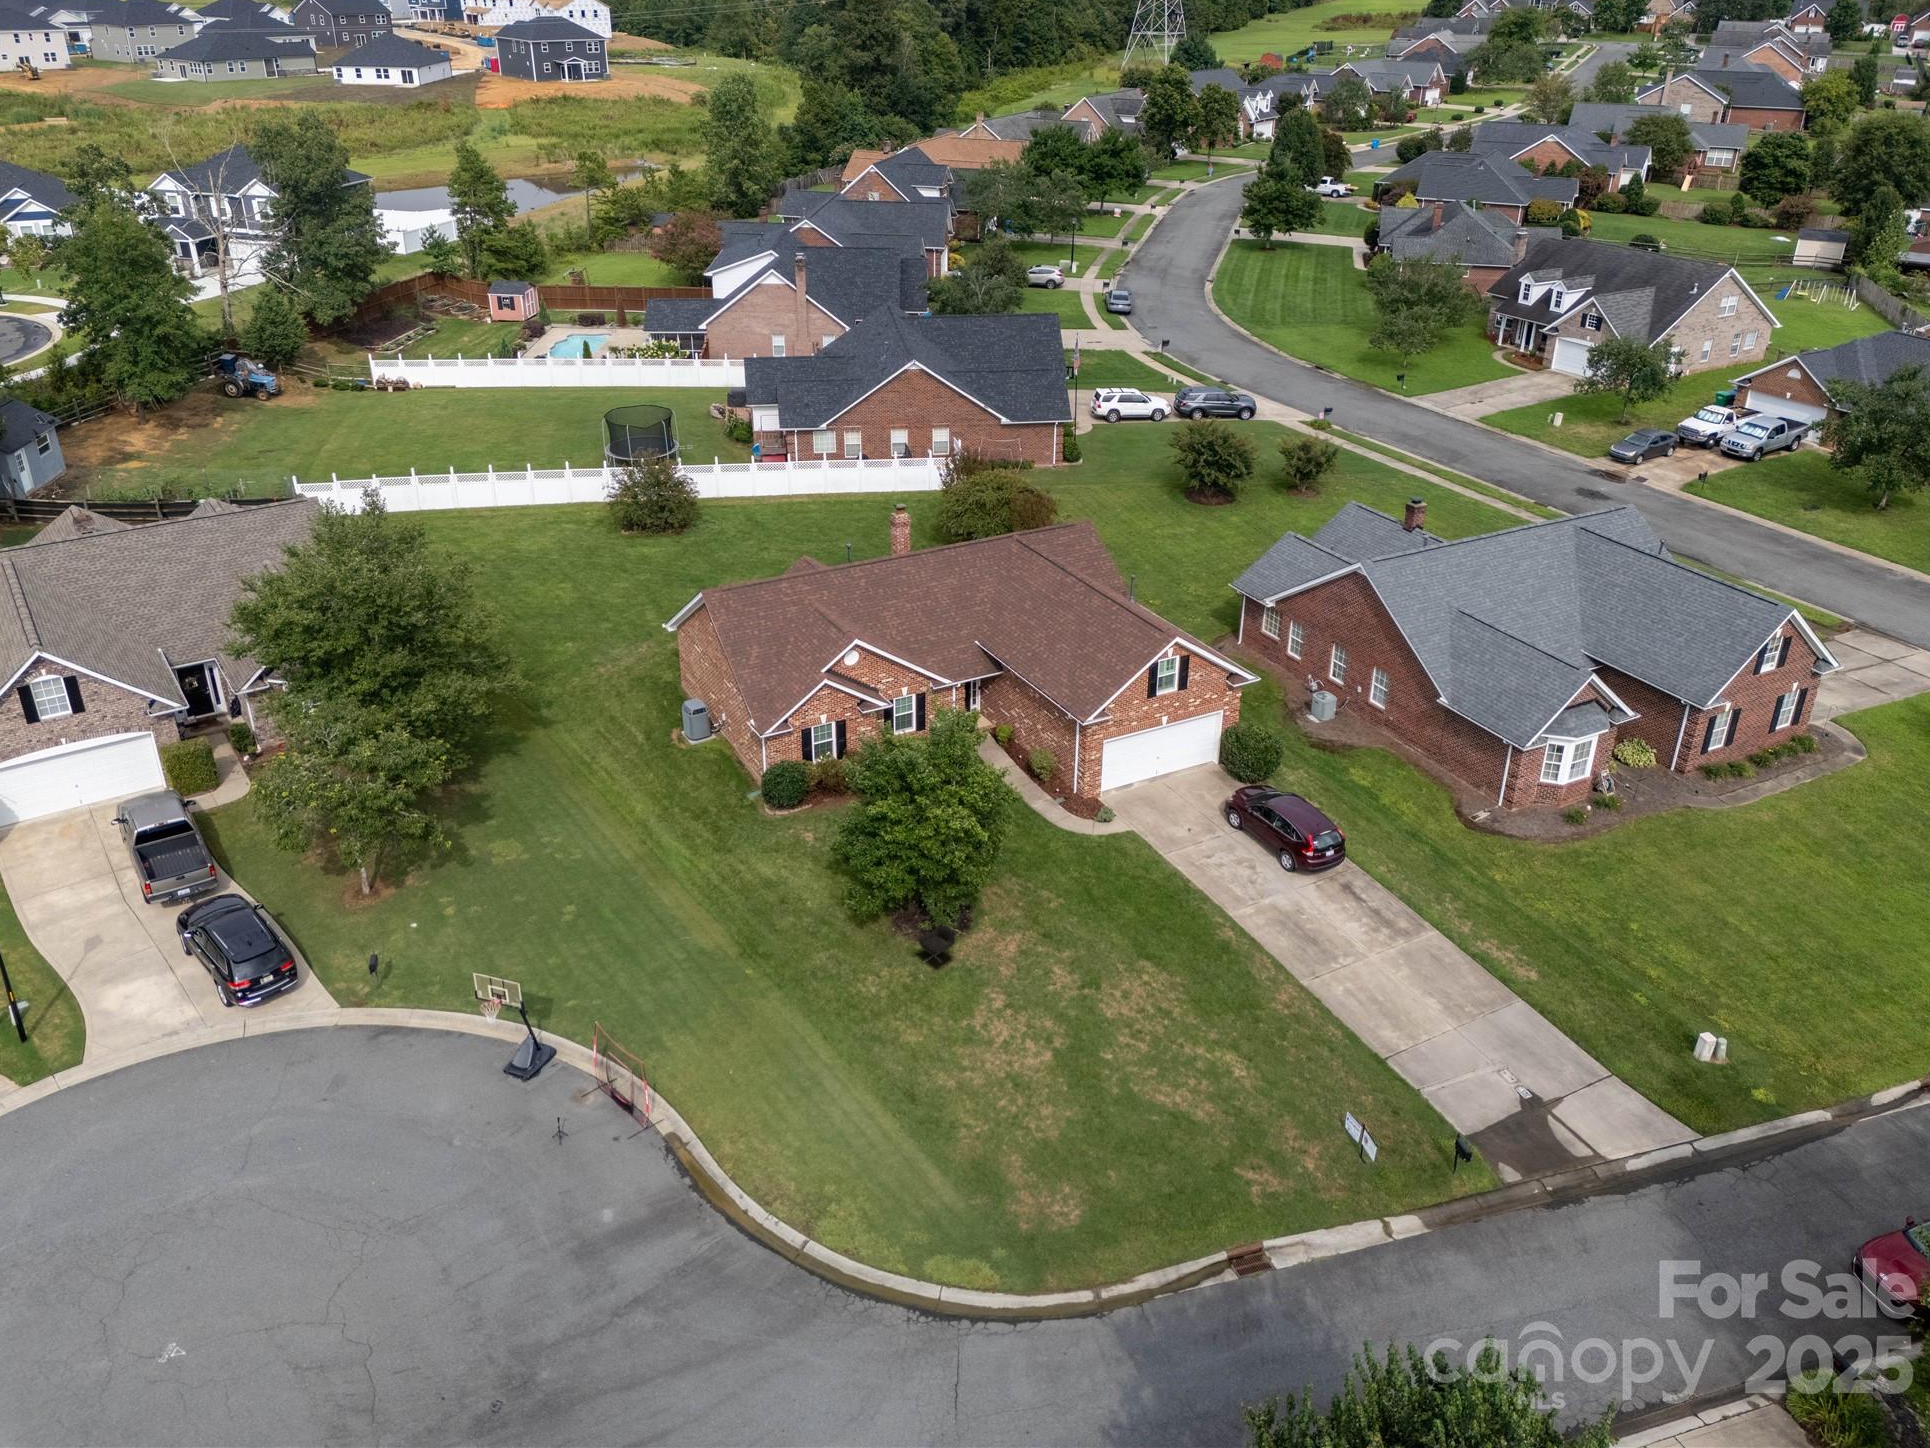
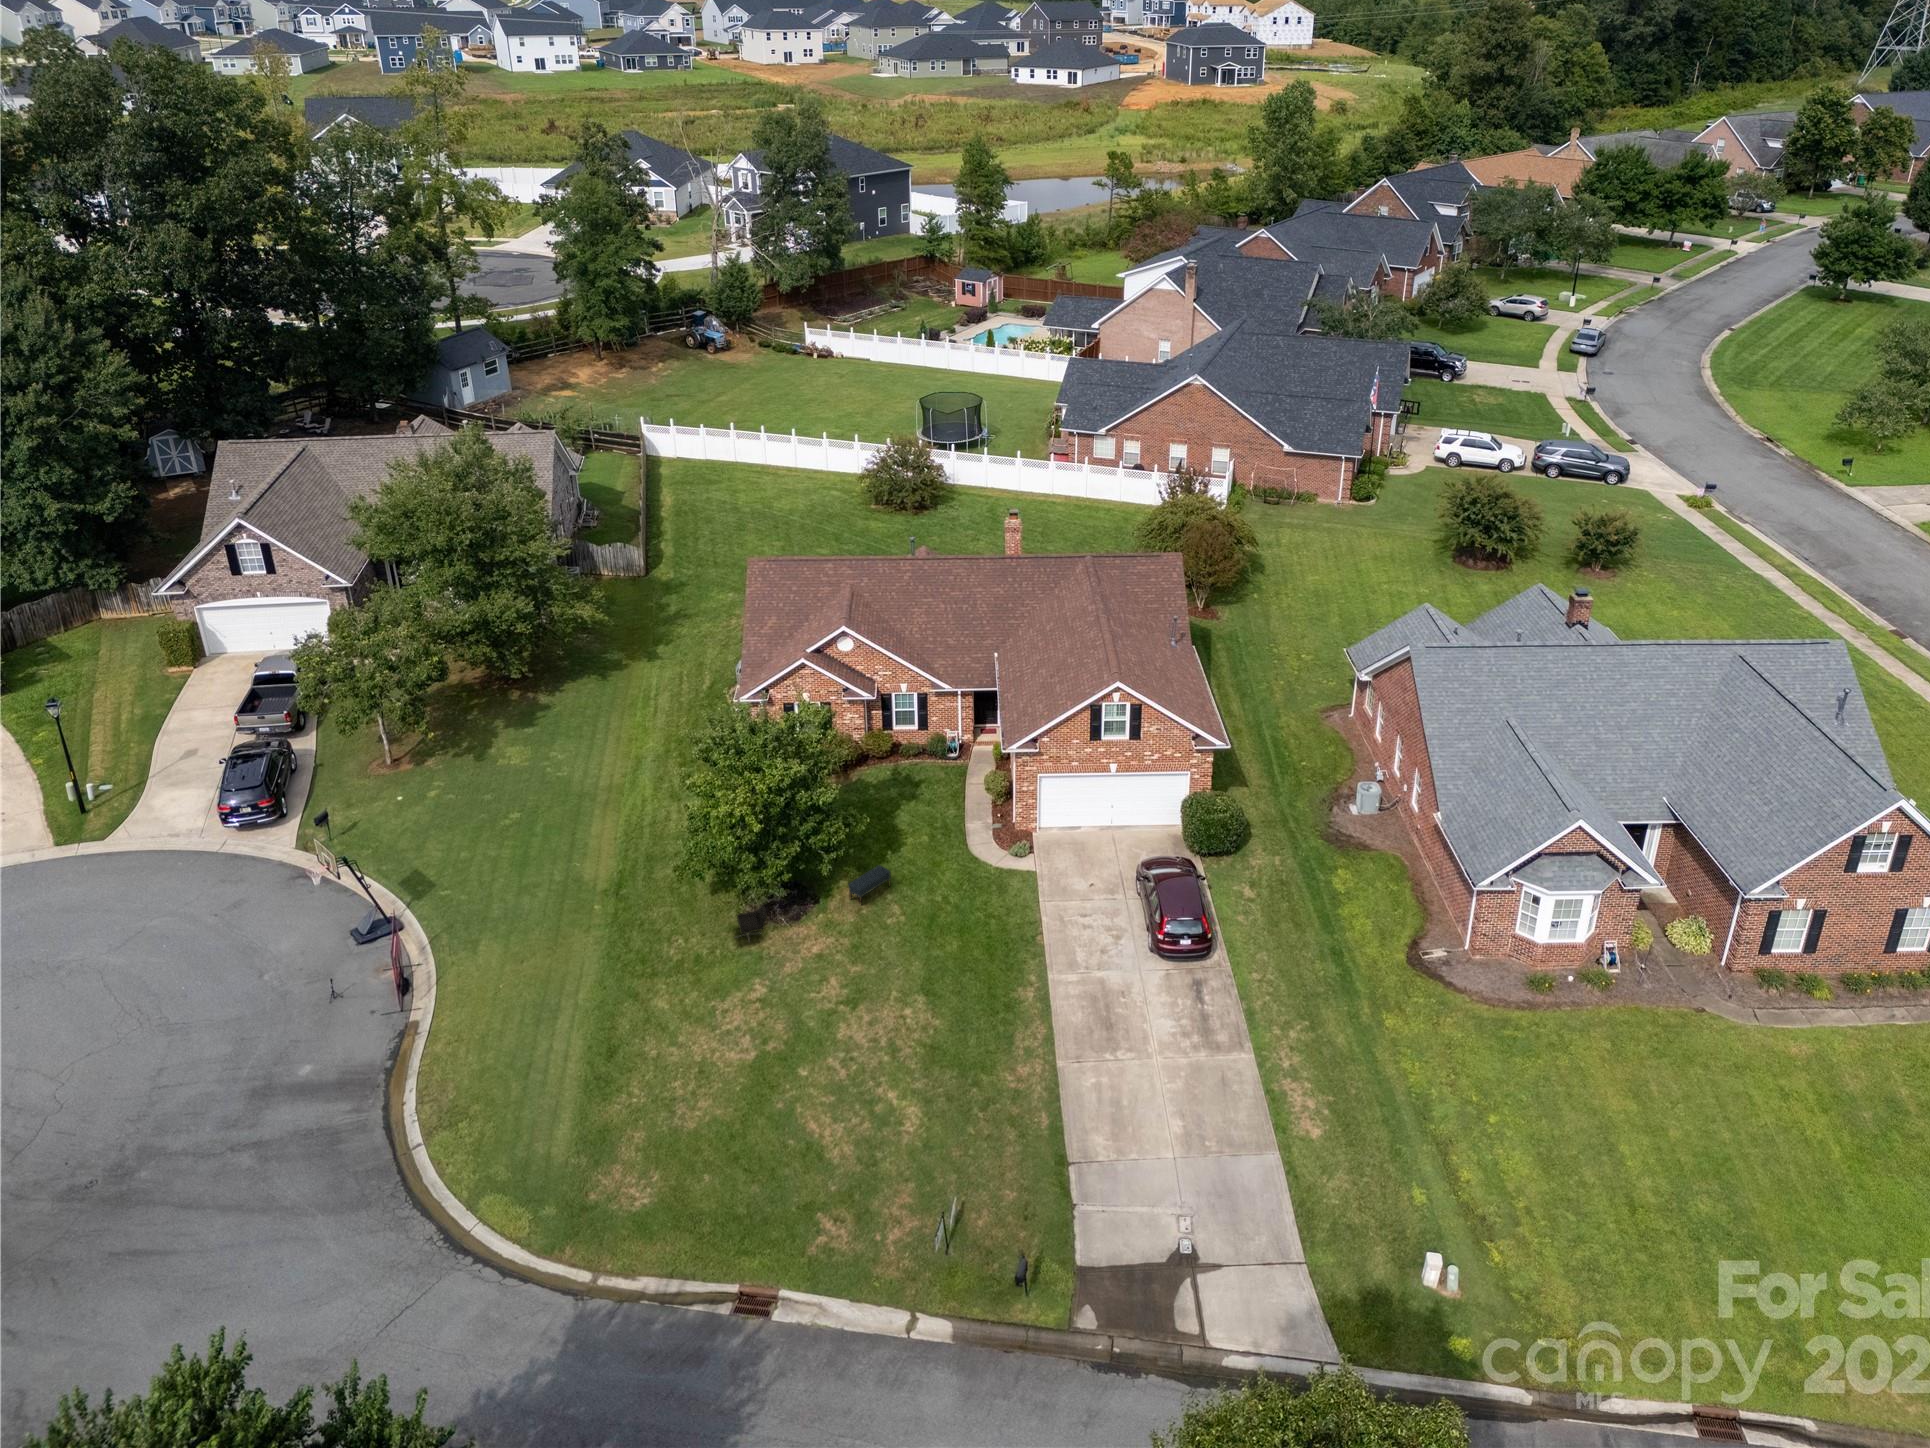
bench: none [995,860,1022,902] -> present [849,865,891,904]

